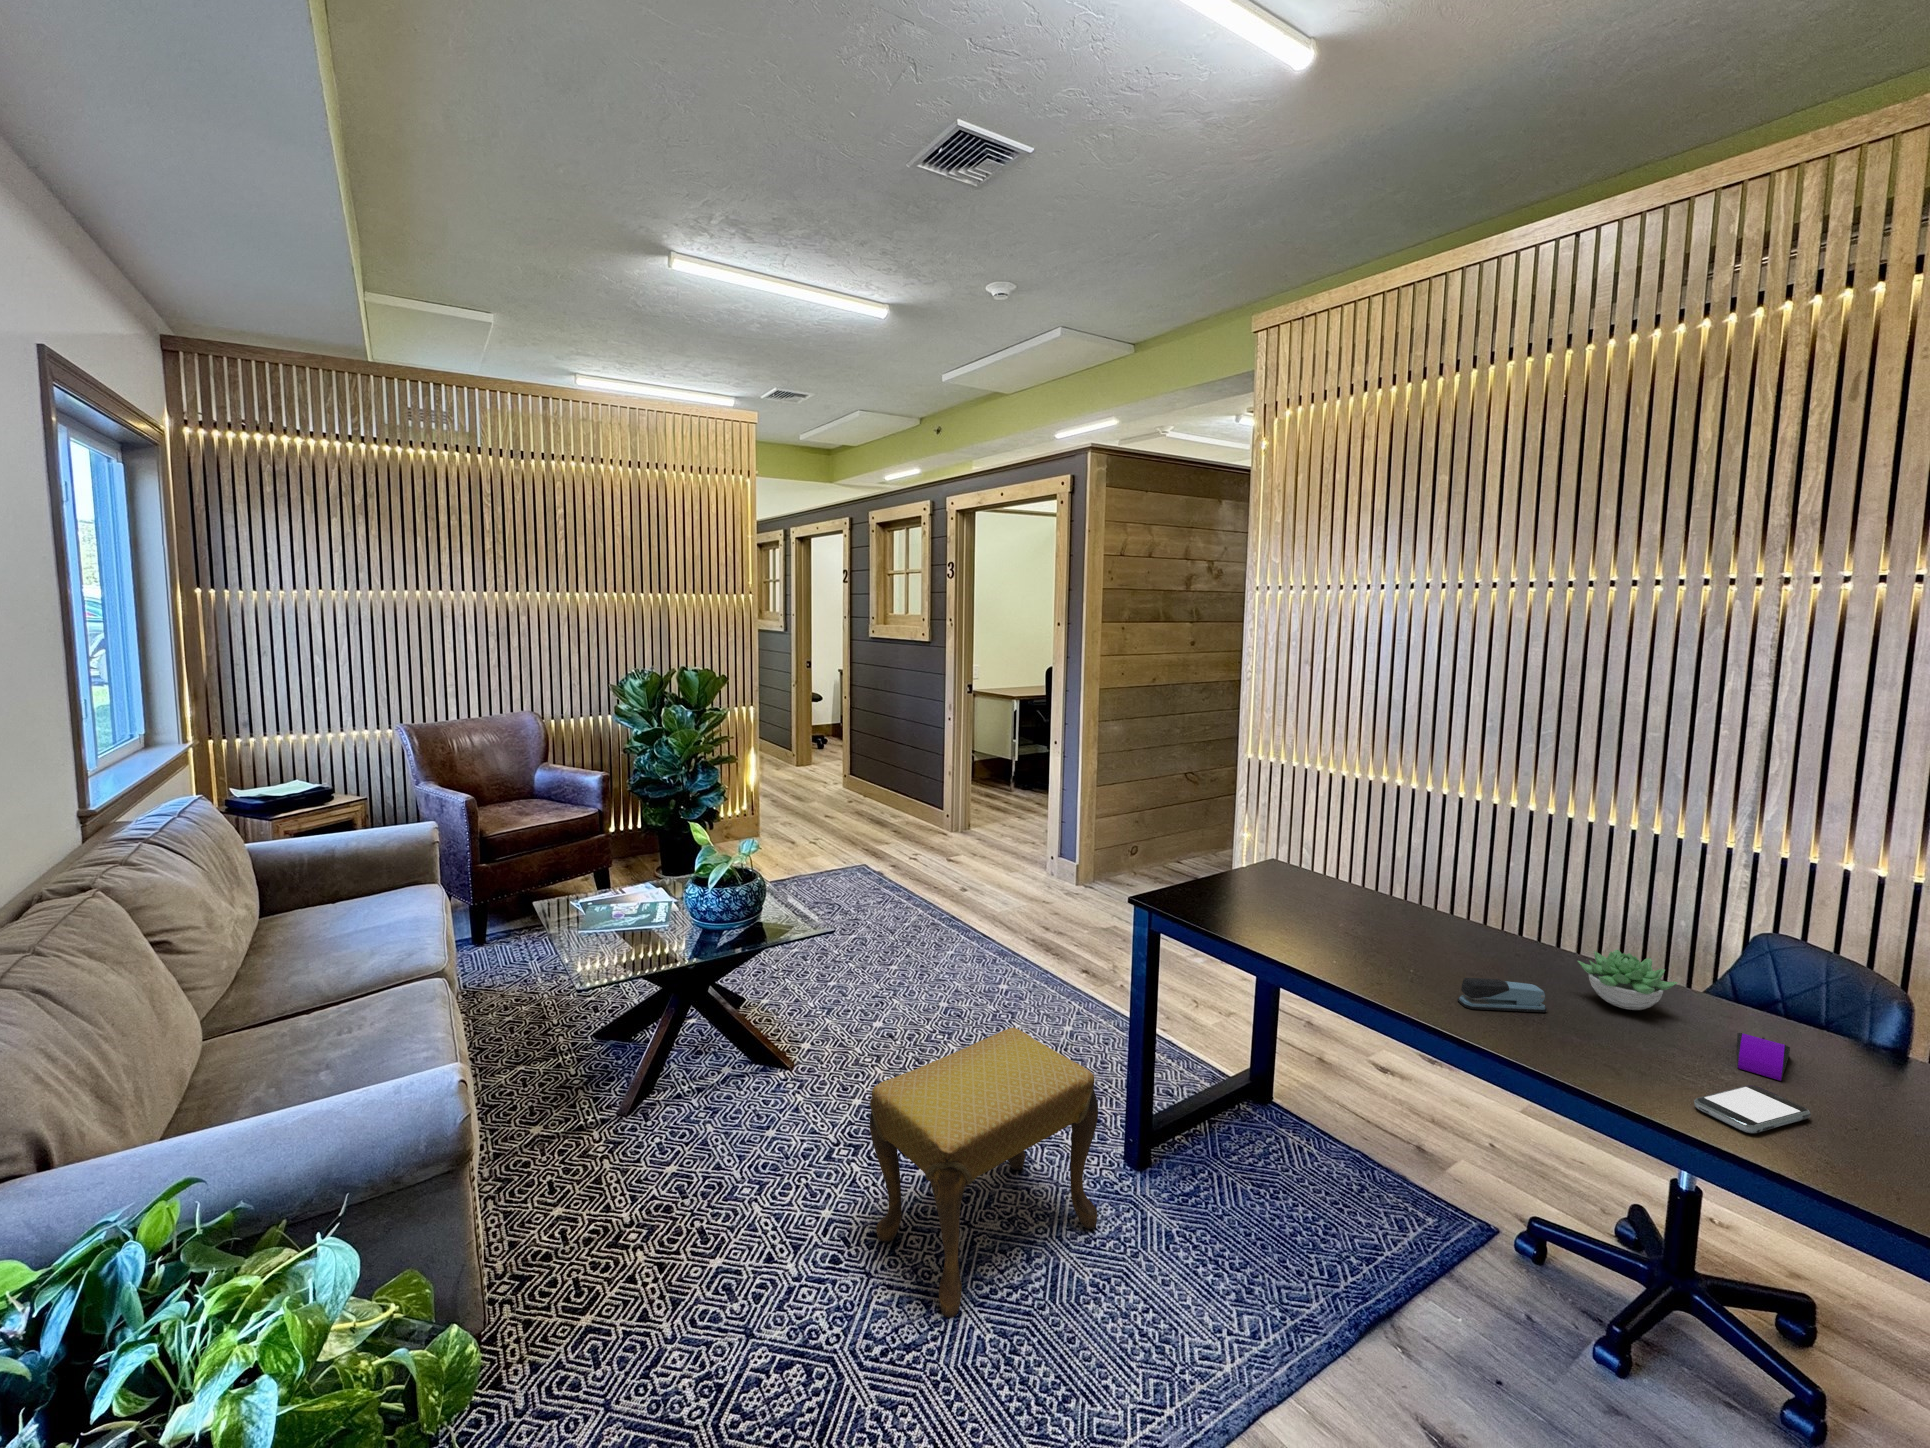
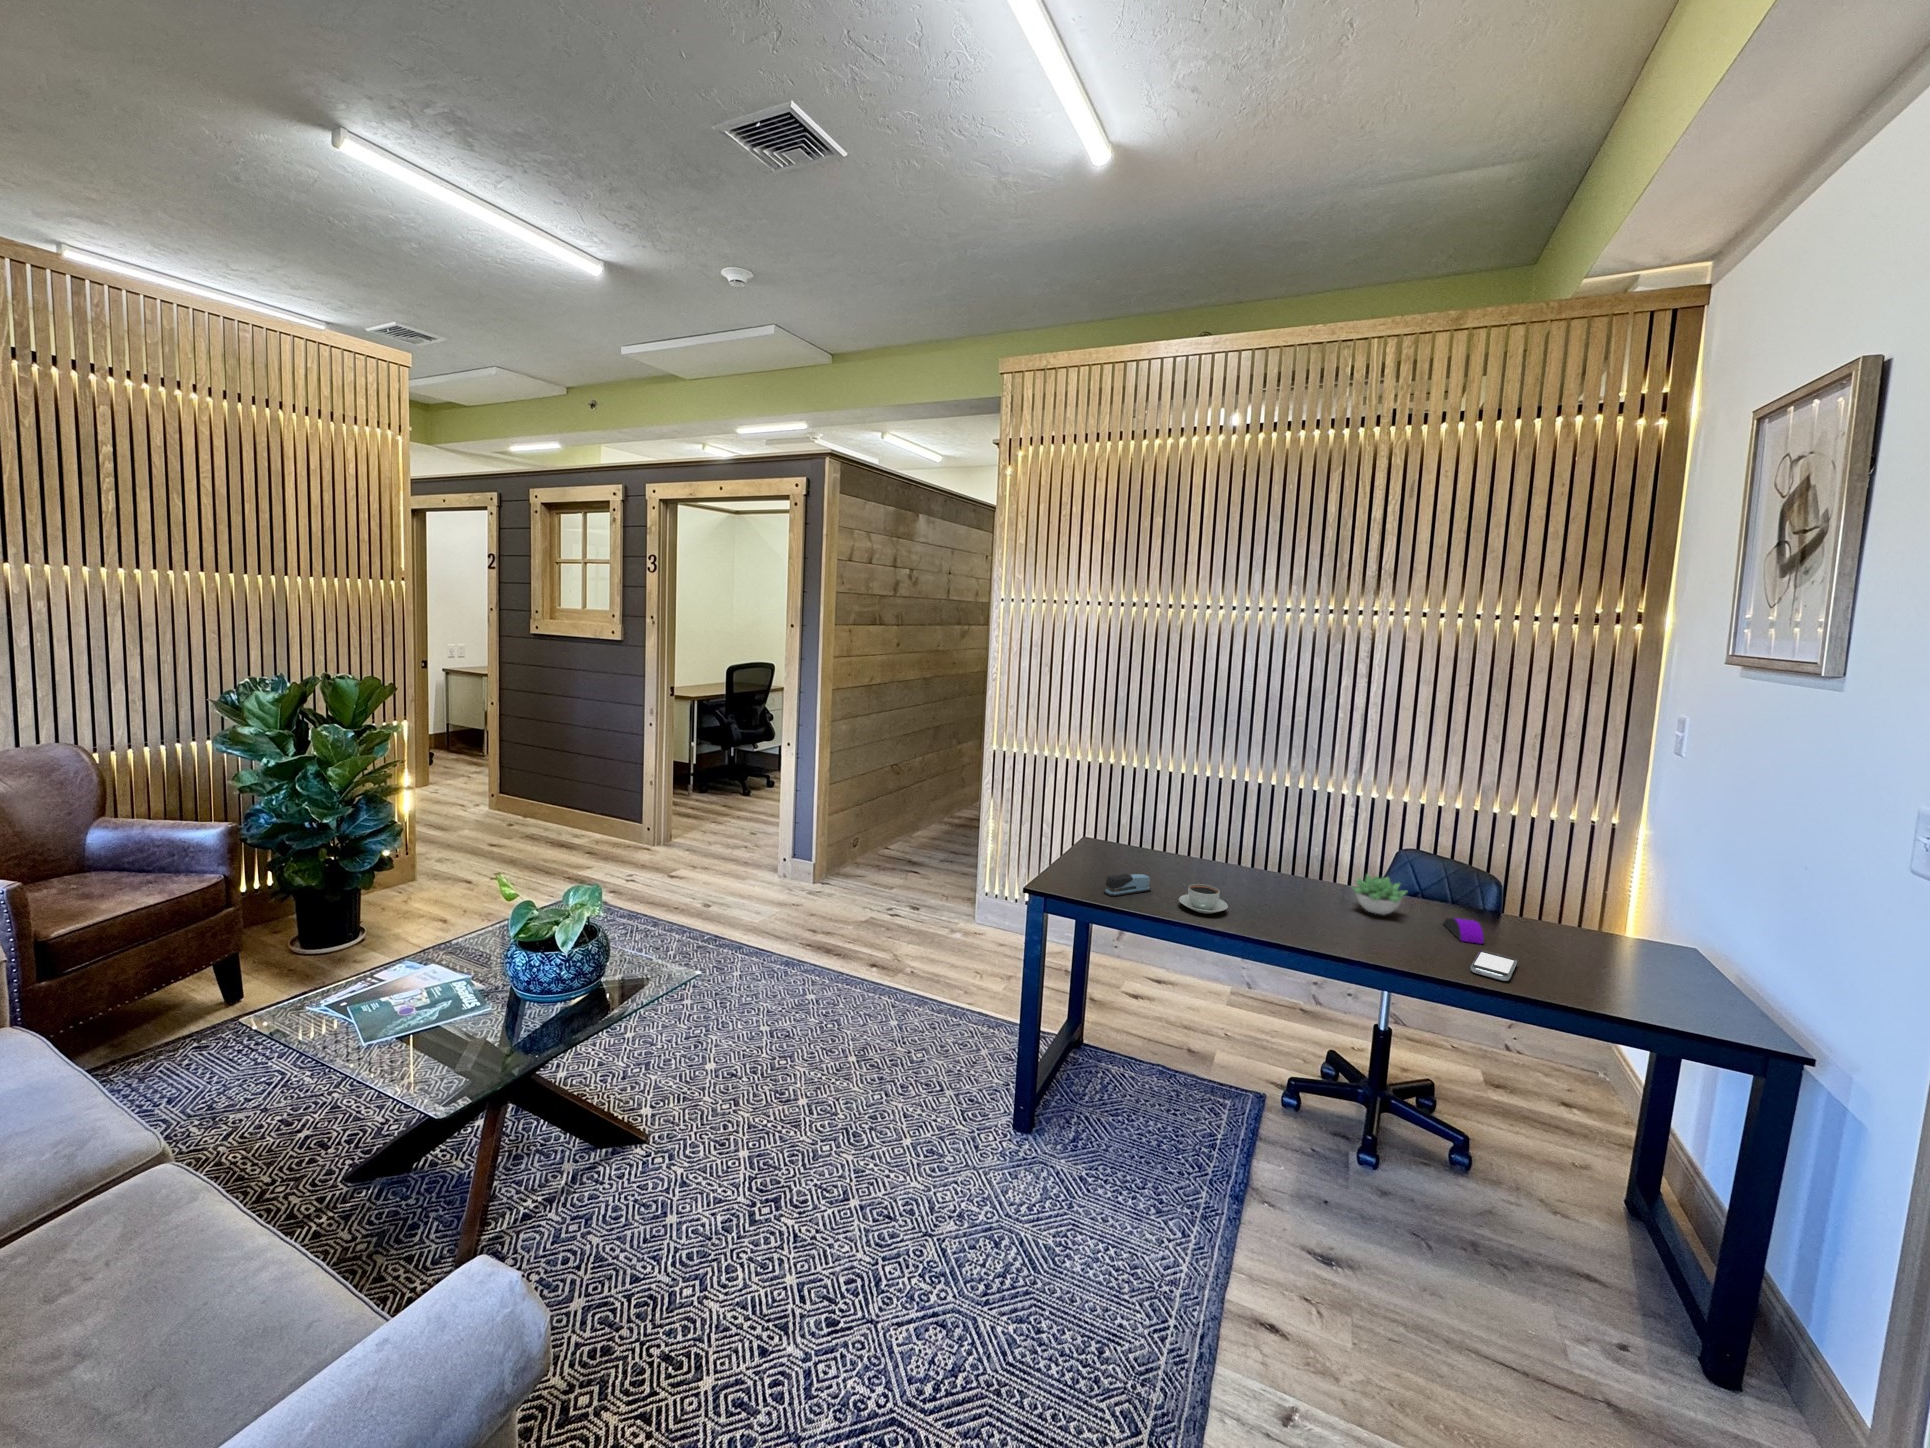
coffee cup: none [1306,923,1370,960] -> present [1179,884,1228,914]
stapler: present [1458,978,1547,1012] -> present [1104,874,1151,896]
footstool: present [870,1028,1098,1317] -> none [852,1032,1035,1328]

